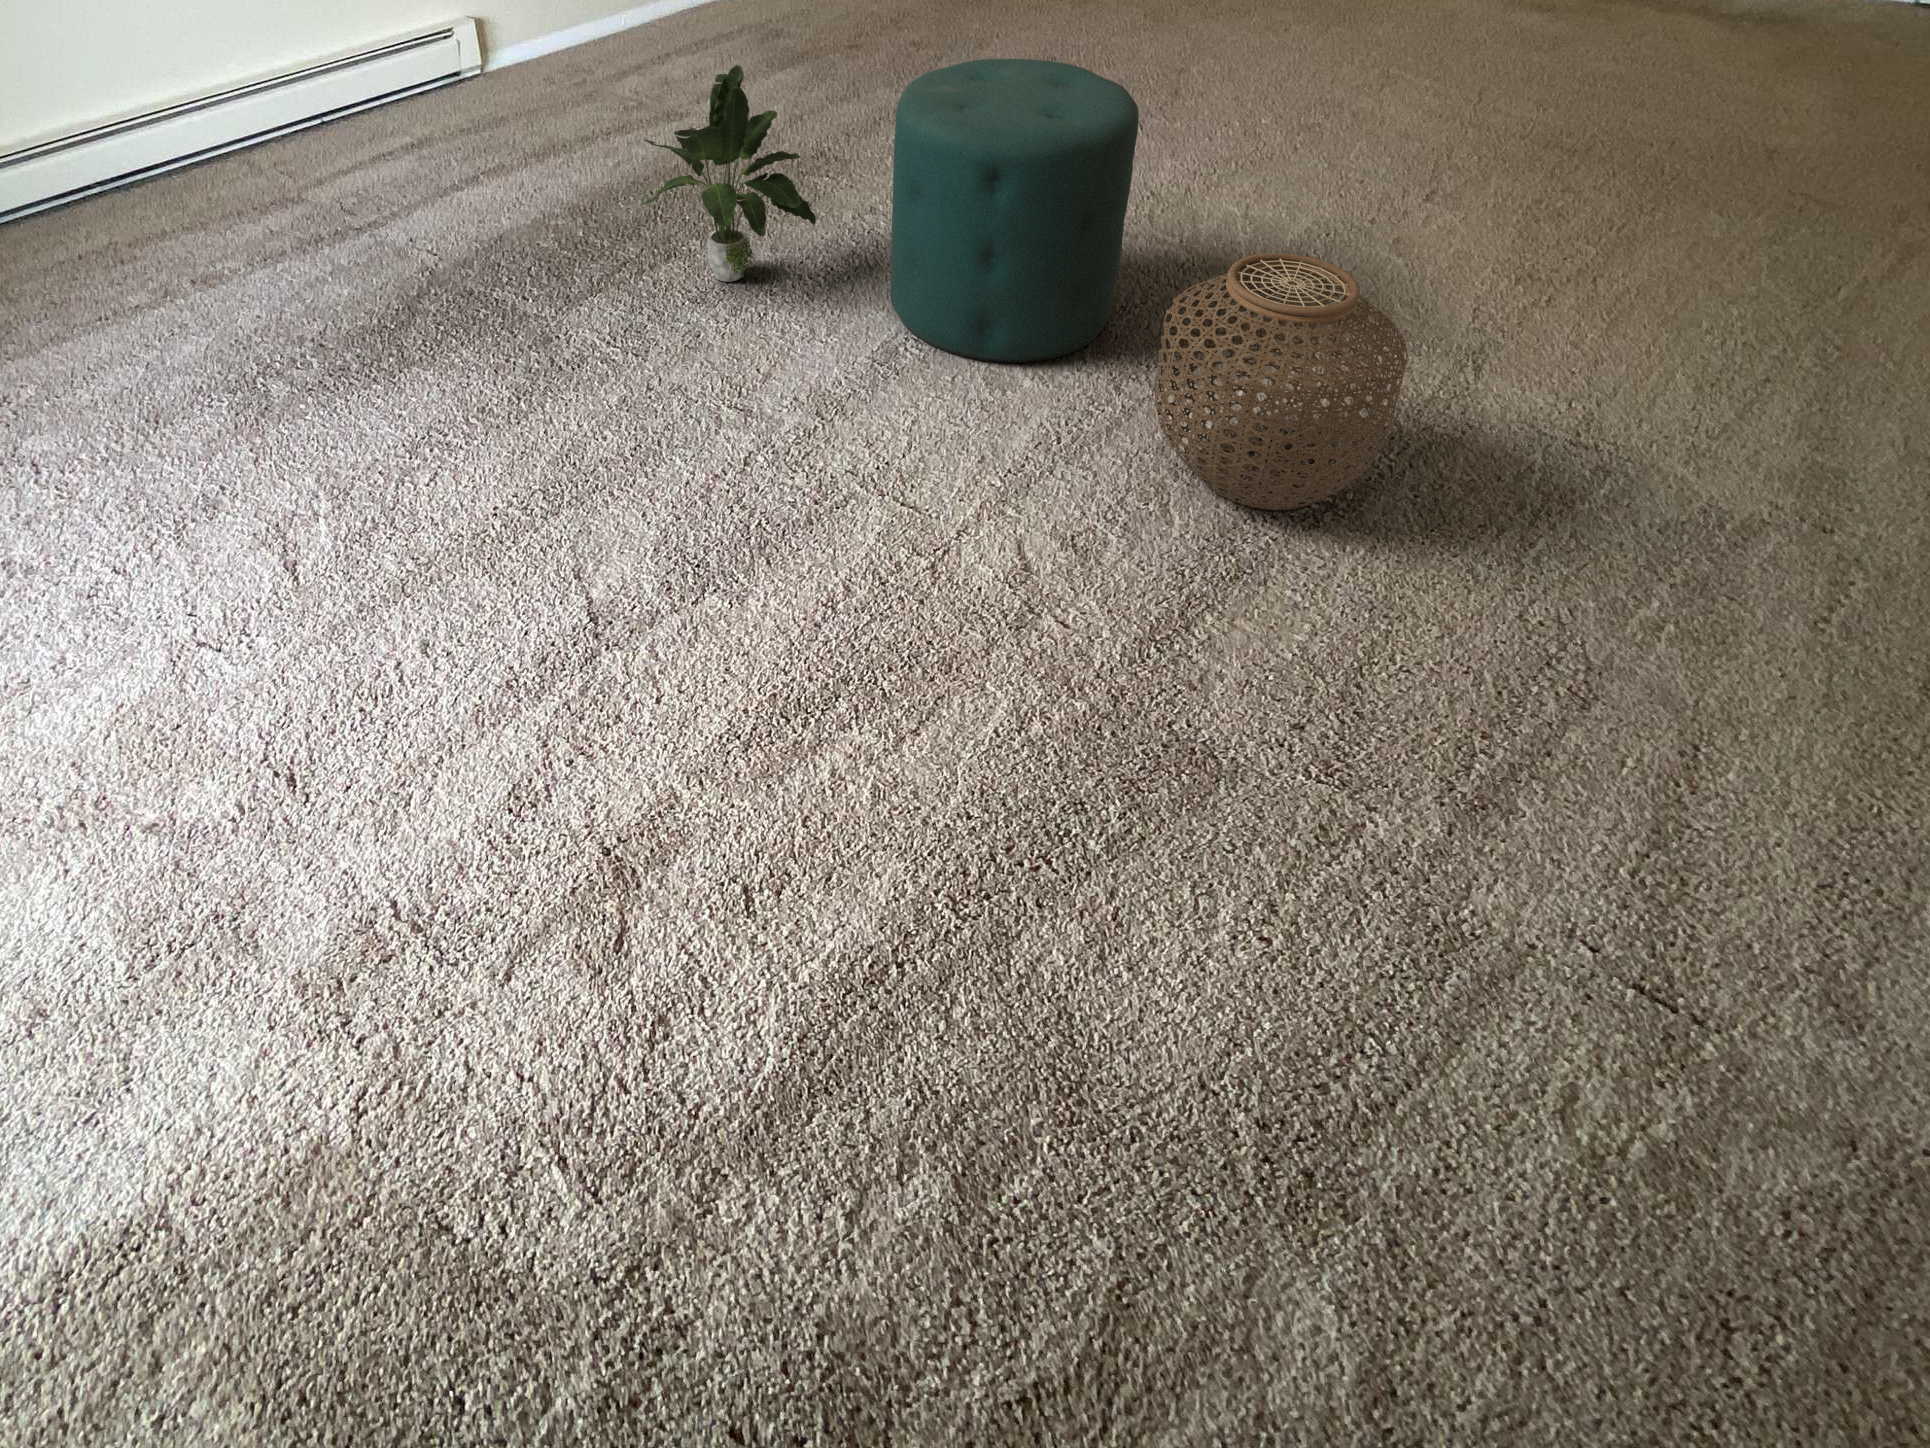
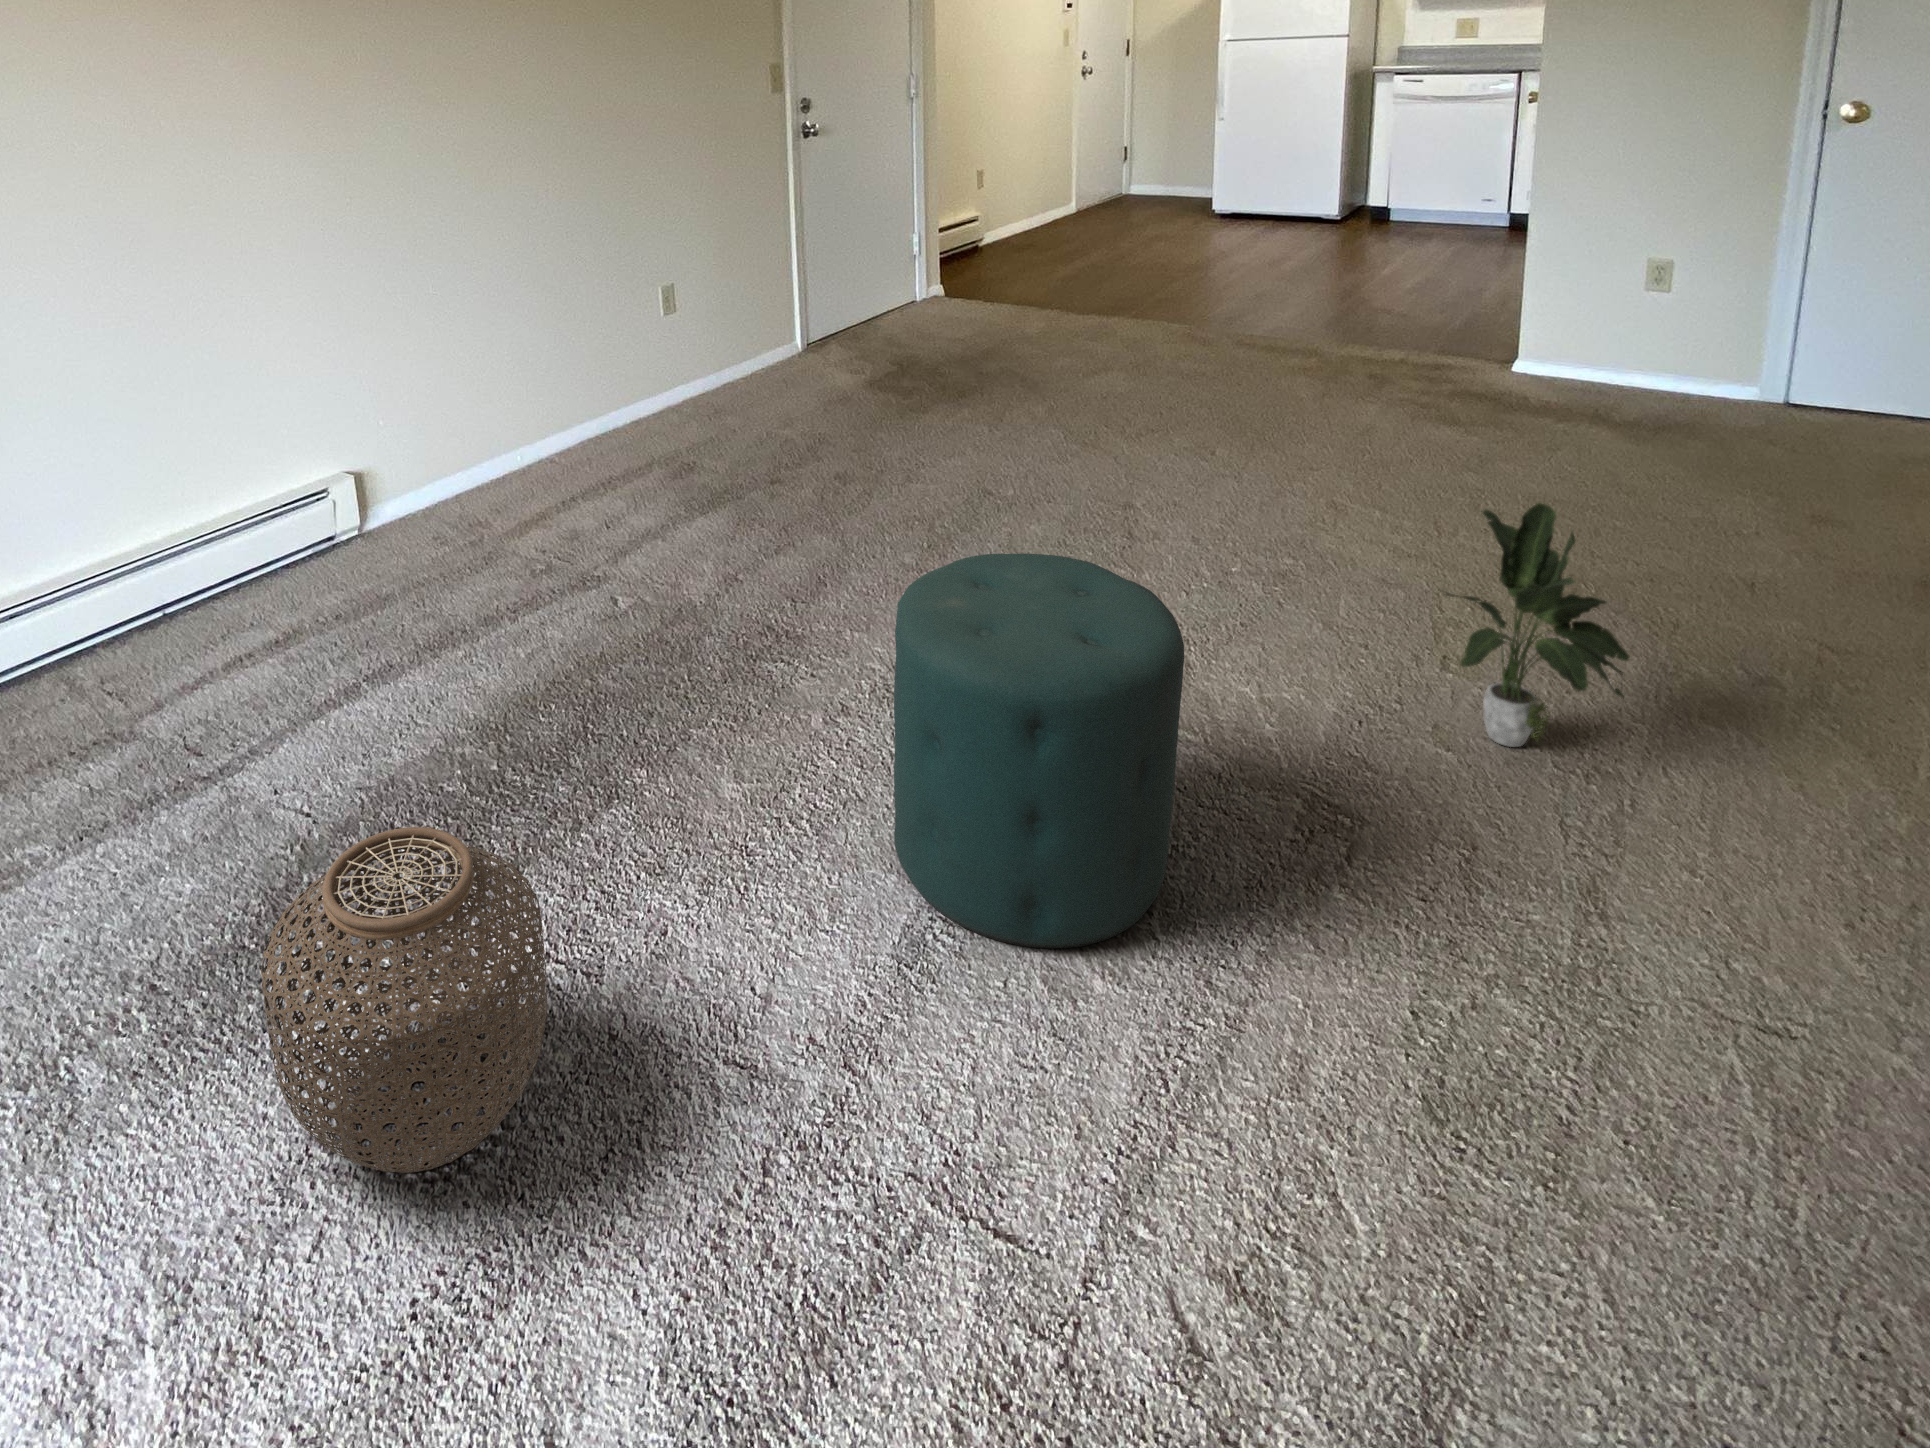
potted plant: present [643,65,816,282] -> present [1445,503,1630,747]
woven basket: present [1154,253,1408,510] -> present [261,827,547,1173]

